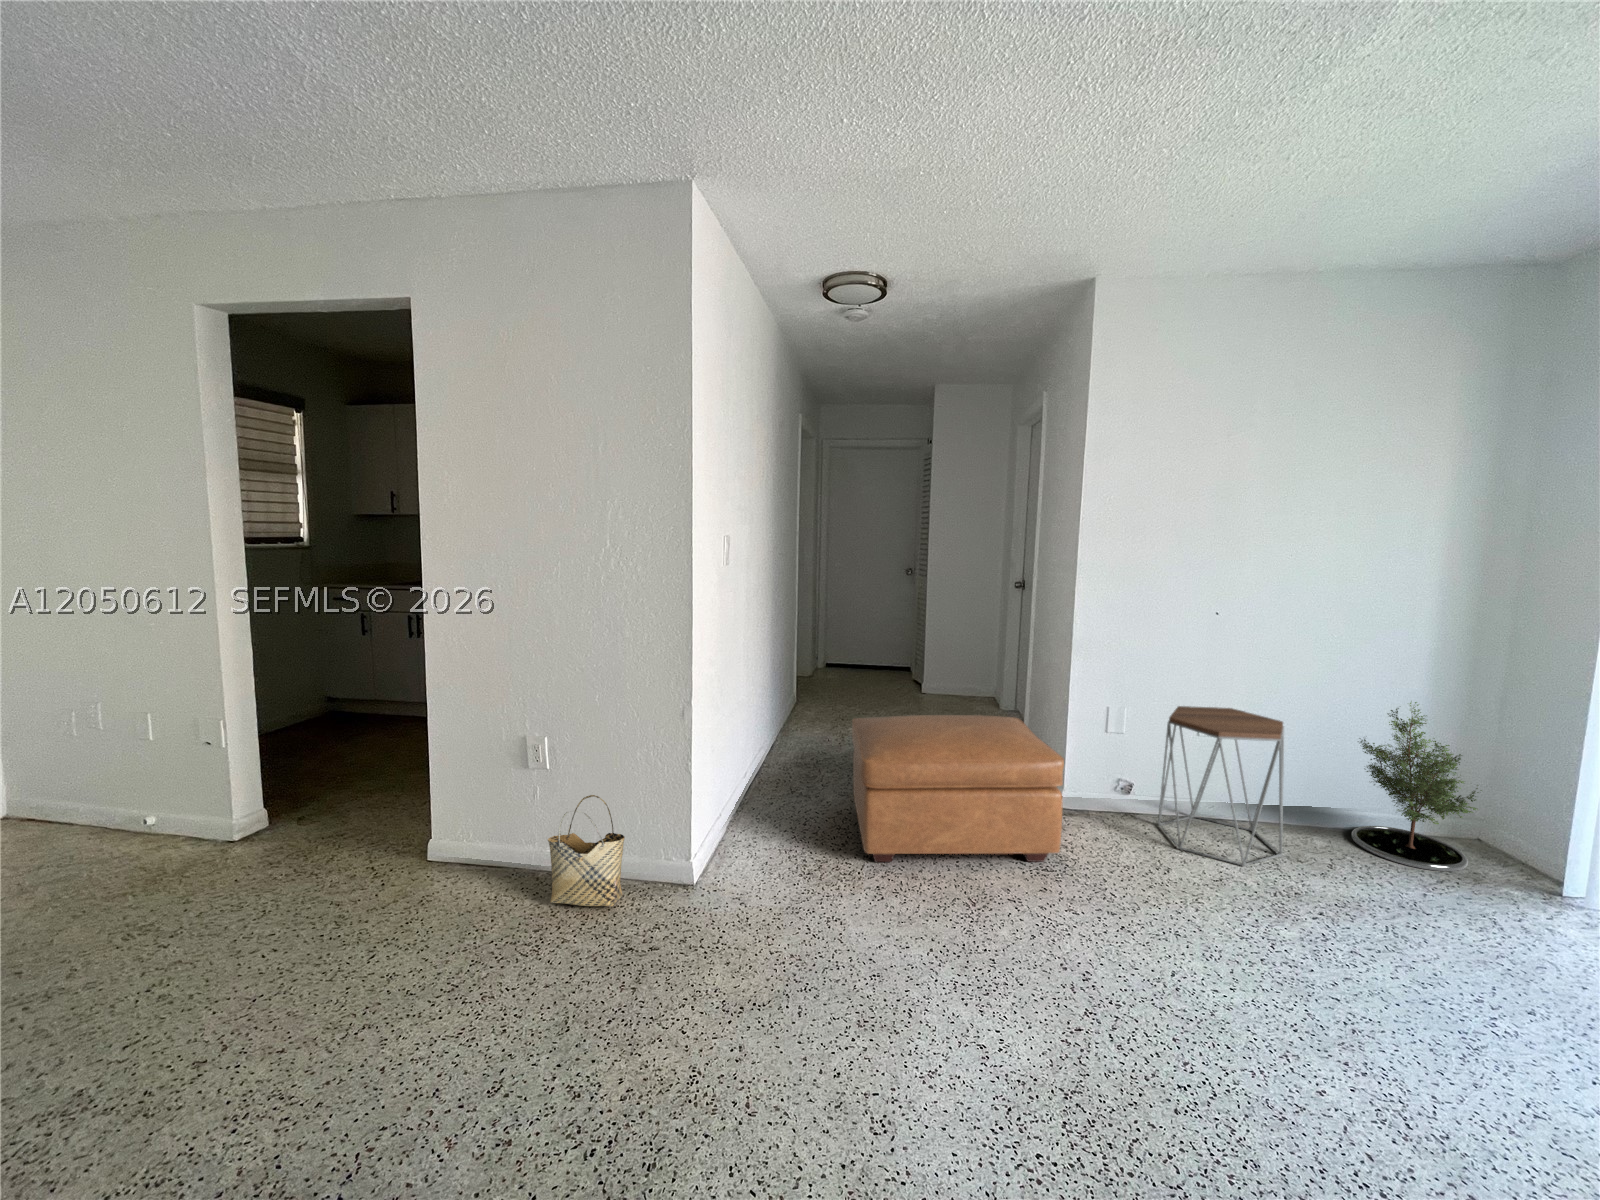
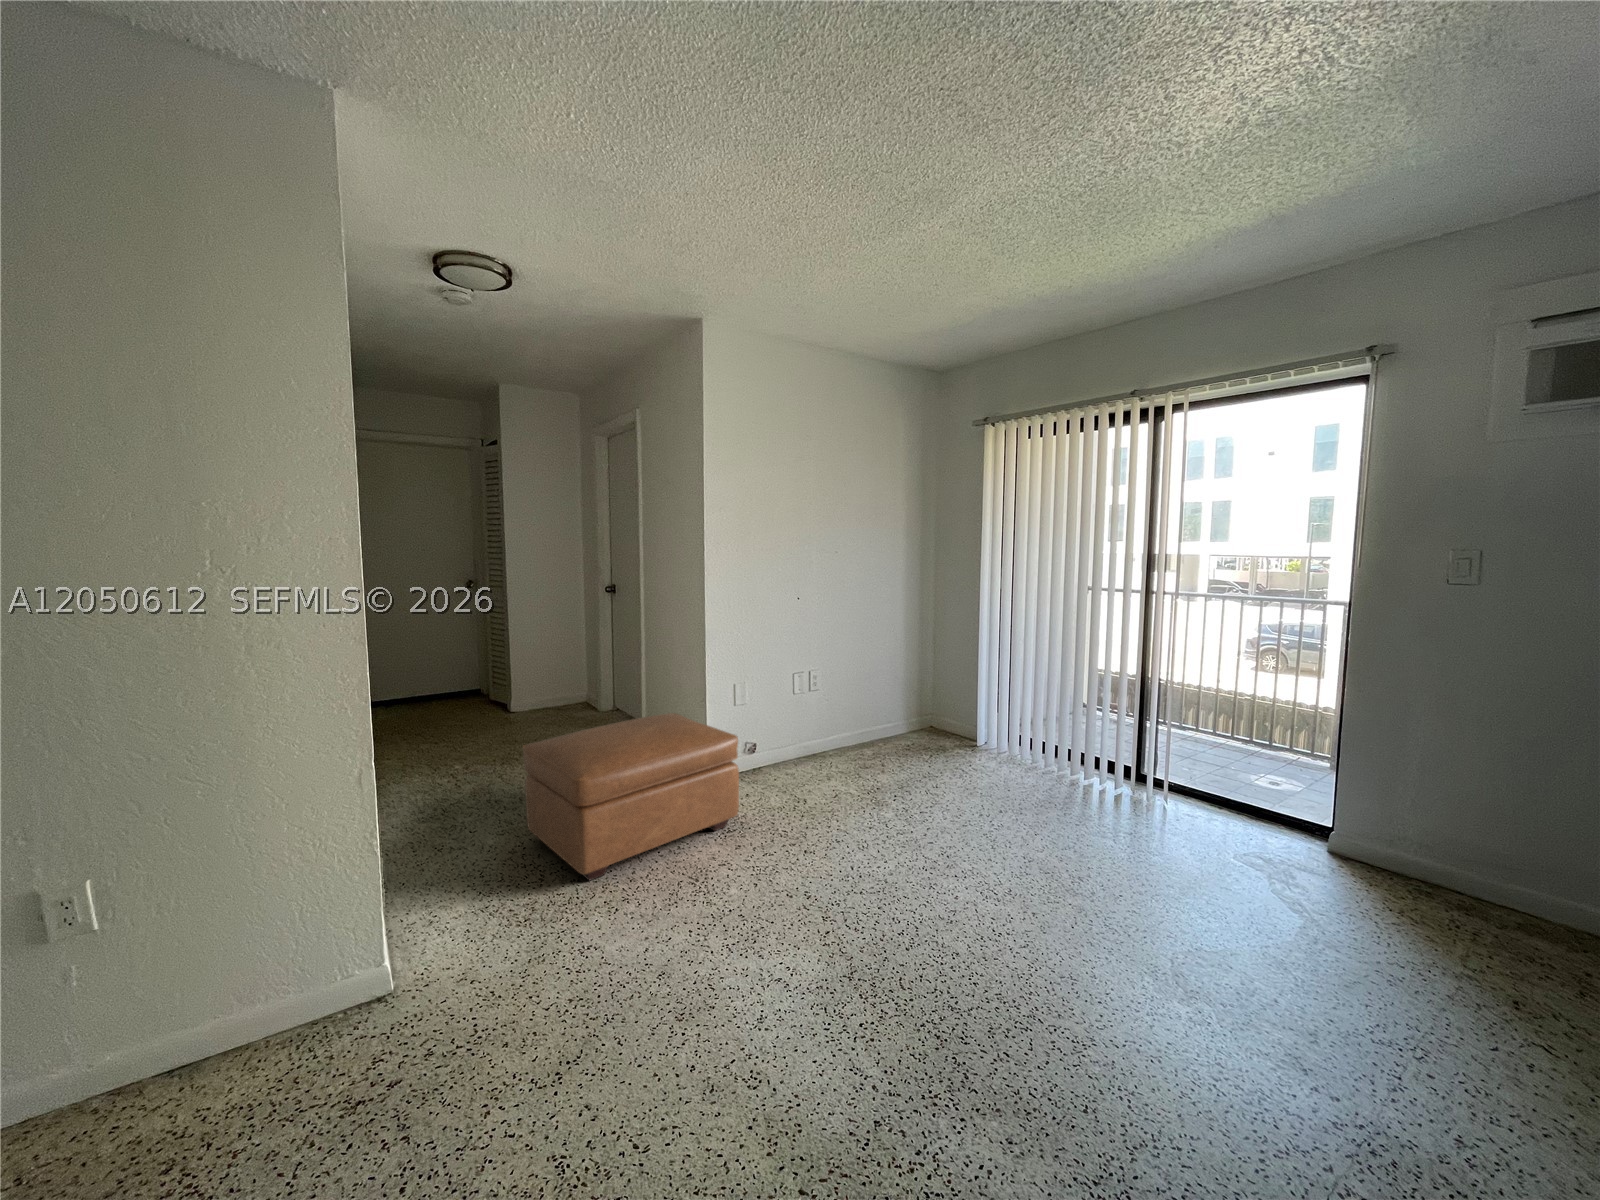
potted tree: present [1351,702,1482,871] -> none [876,655,937,758]
side table: present [1158,706,1284,866] -> none [778,677,855,787]
woven basket: present [548,795,625,906] -> none [130,930,286,1125]

